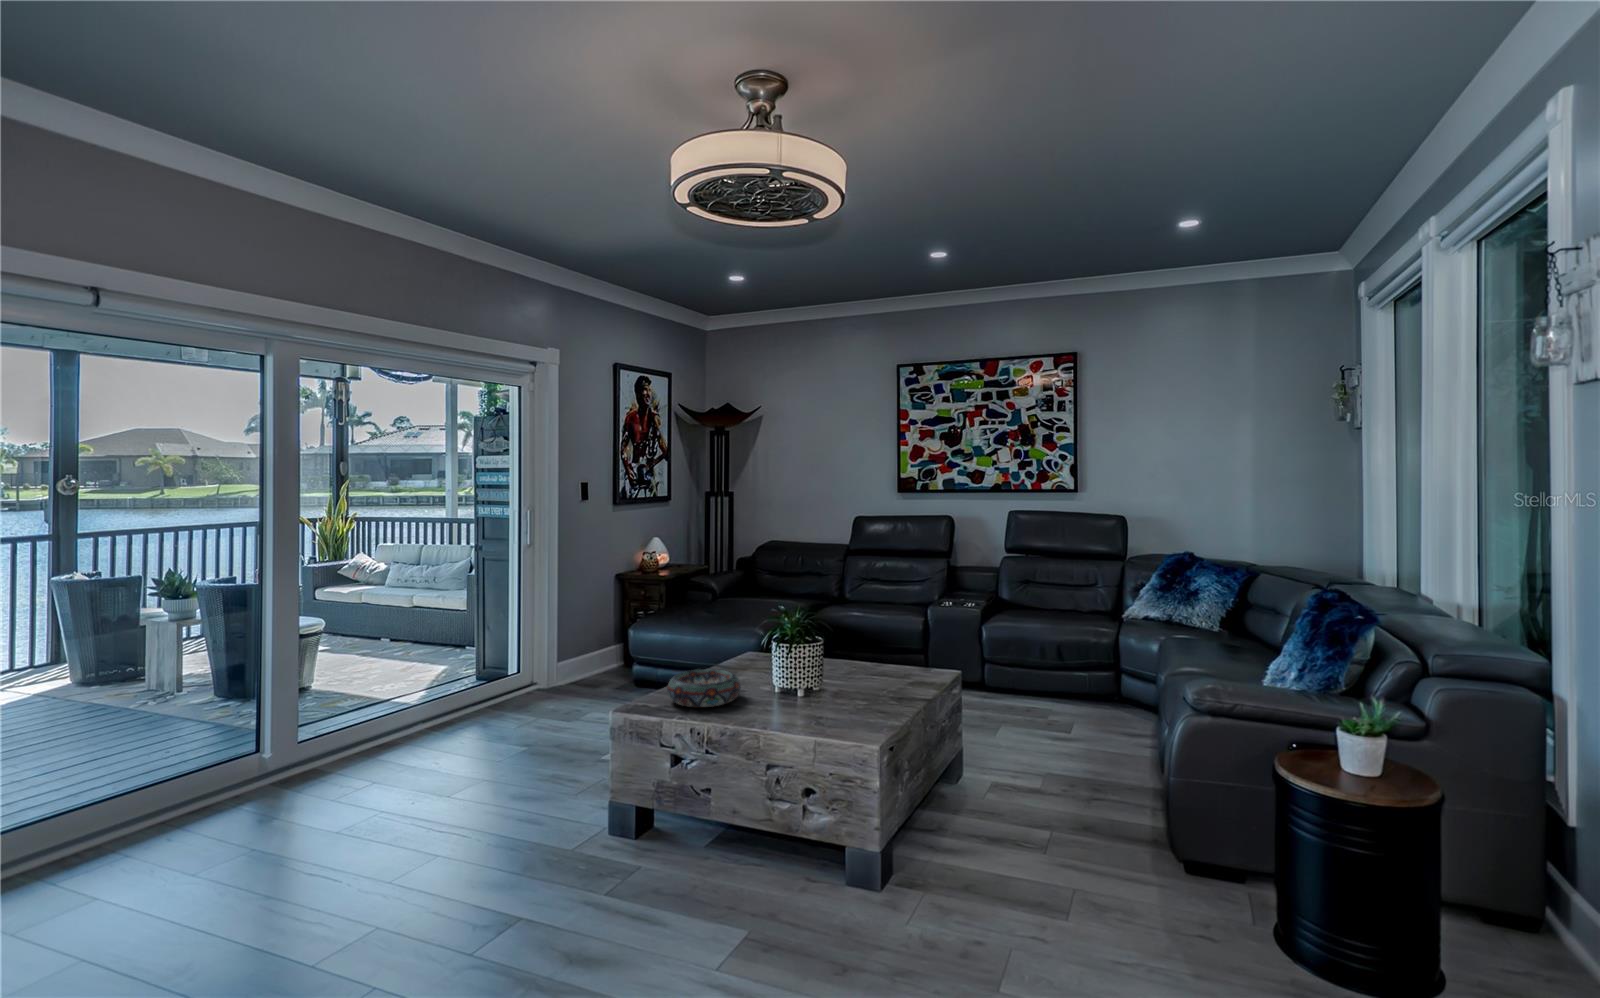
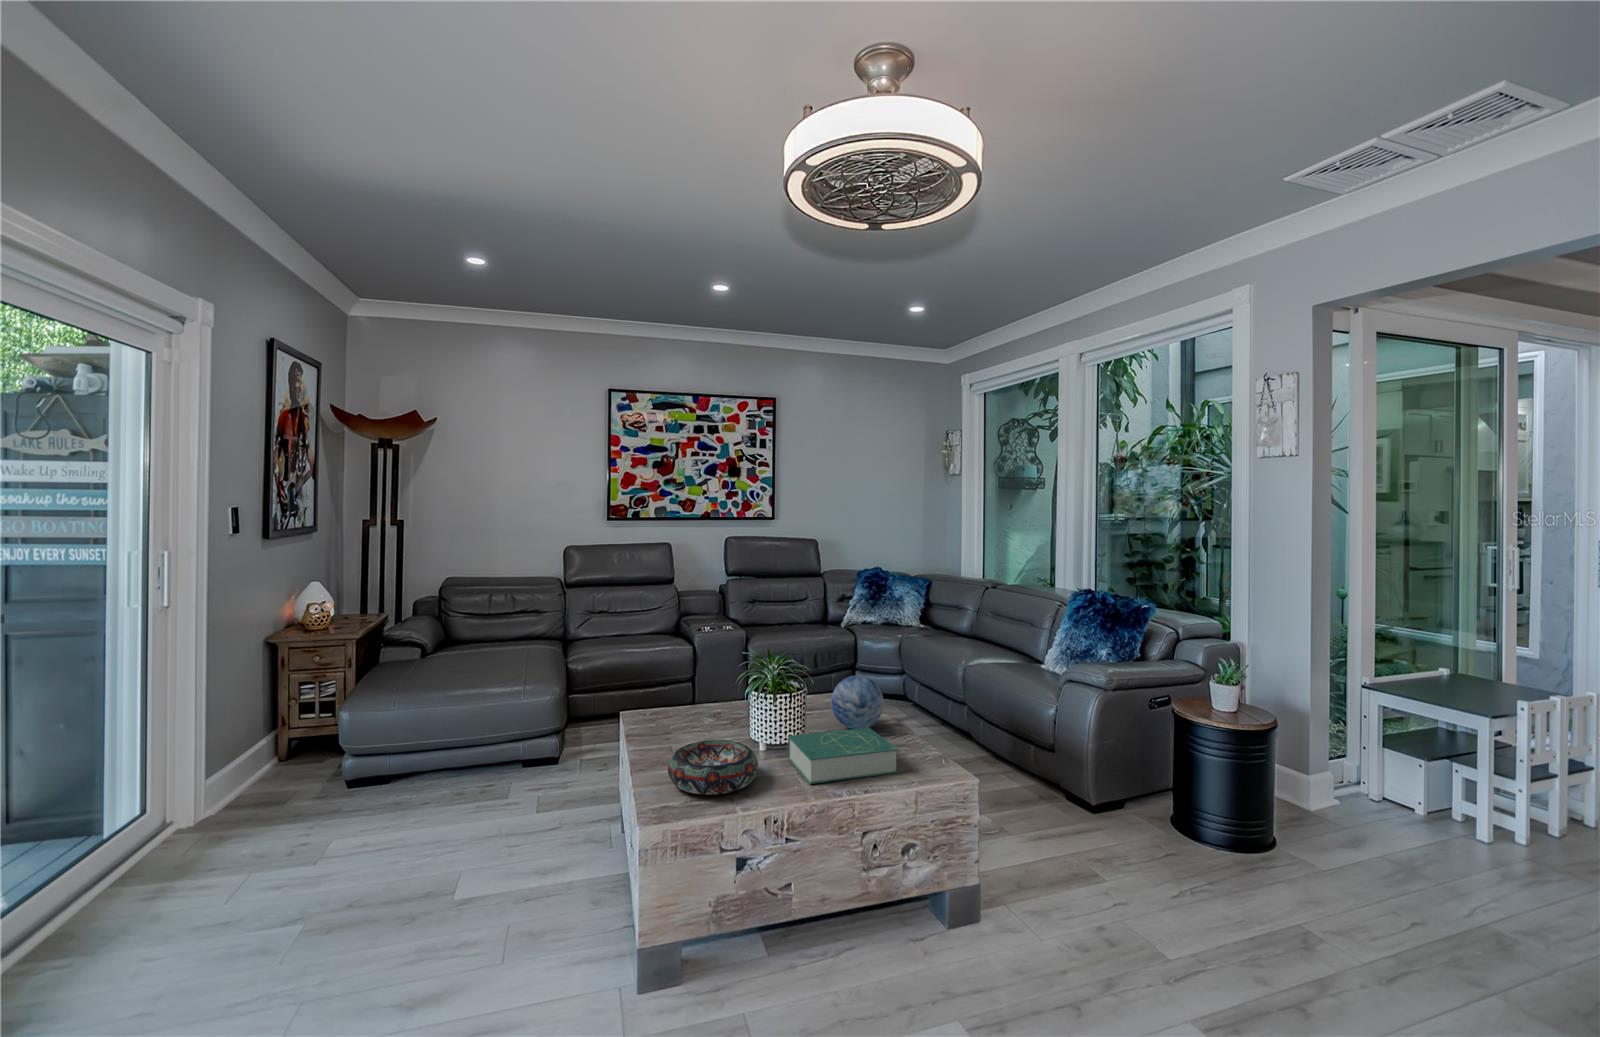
decorative orb: none [858,642,910,695] -> present [831,676,884,729]
book: none [752,679,854,728] -> present [788,728,898,784]

